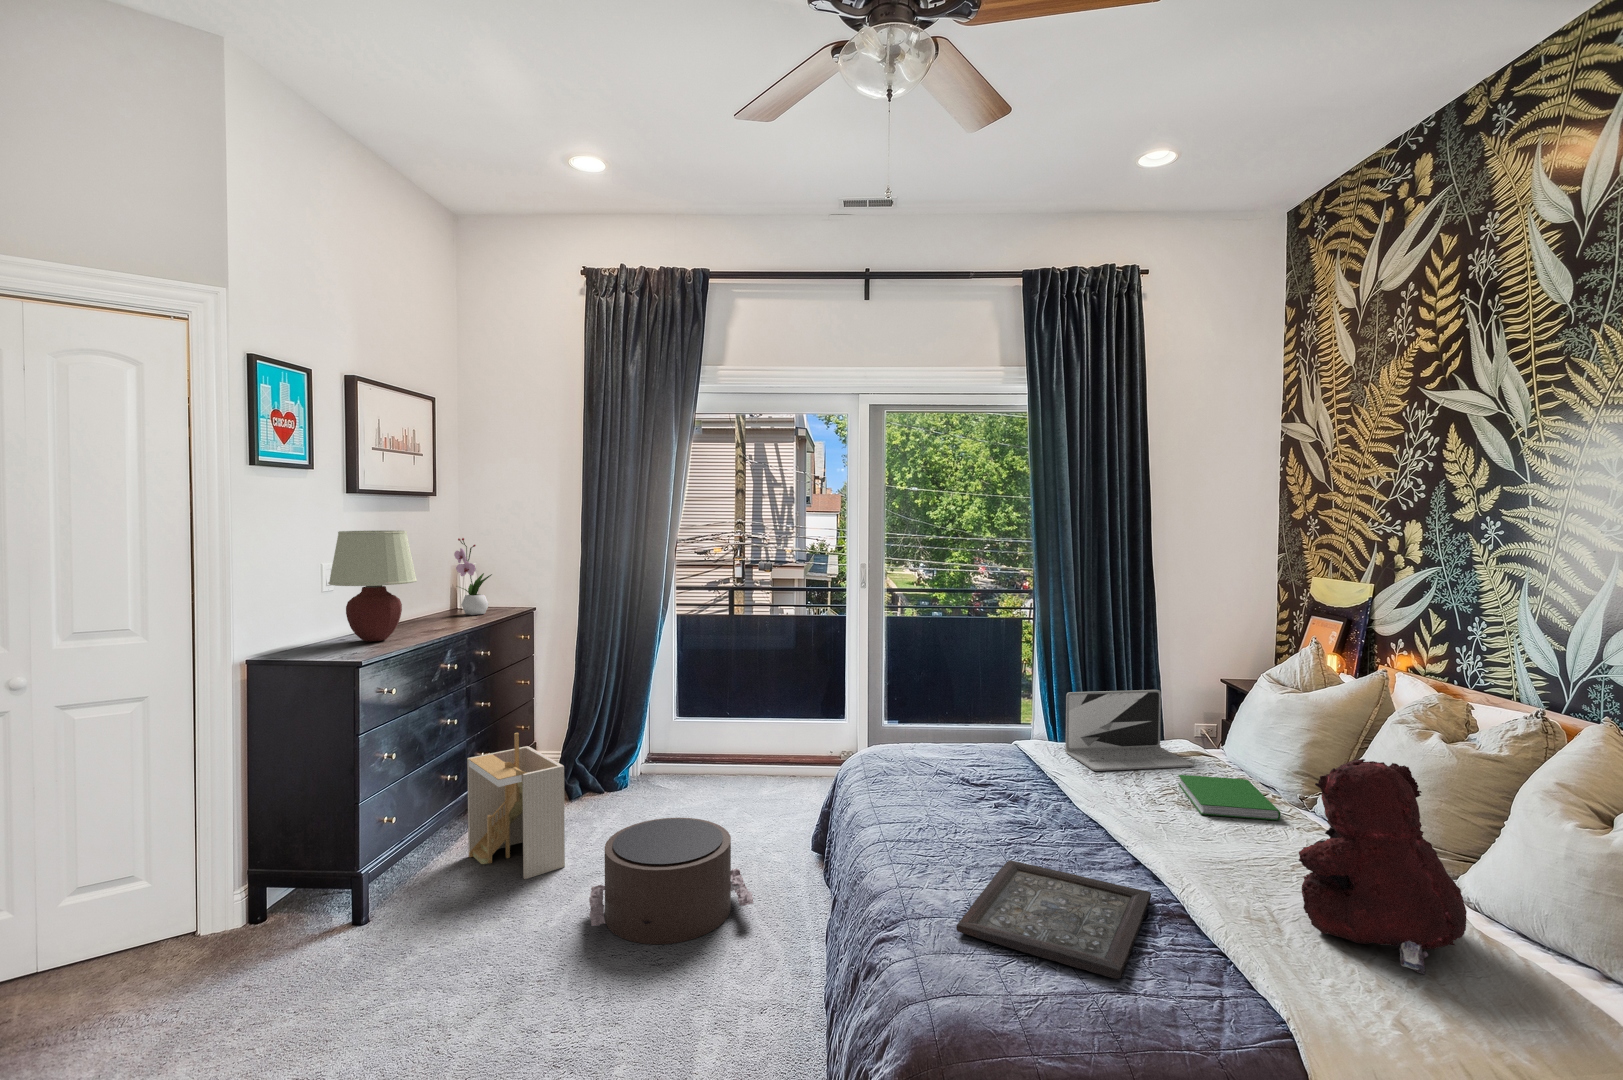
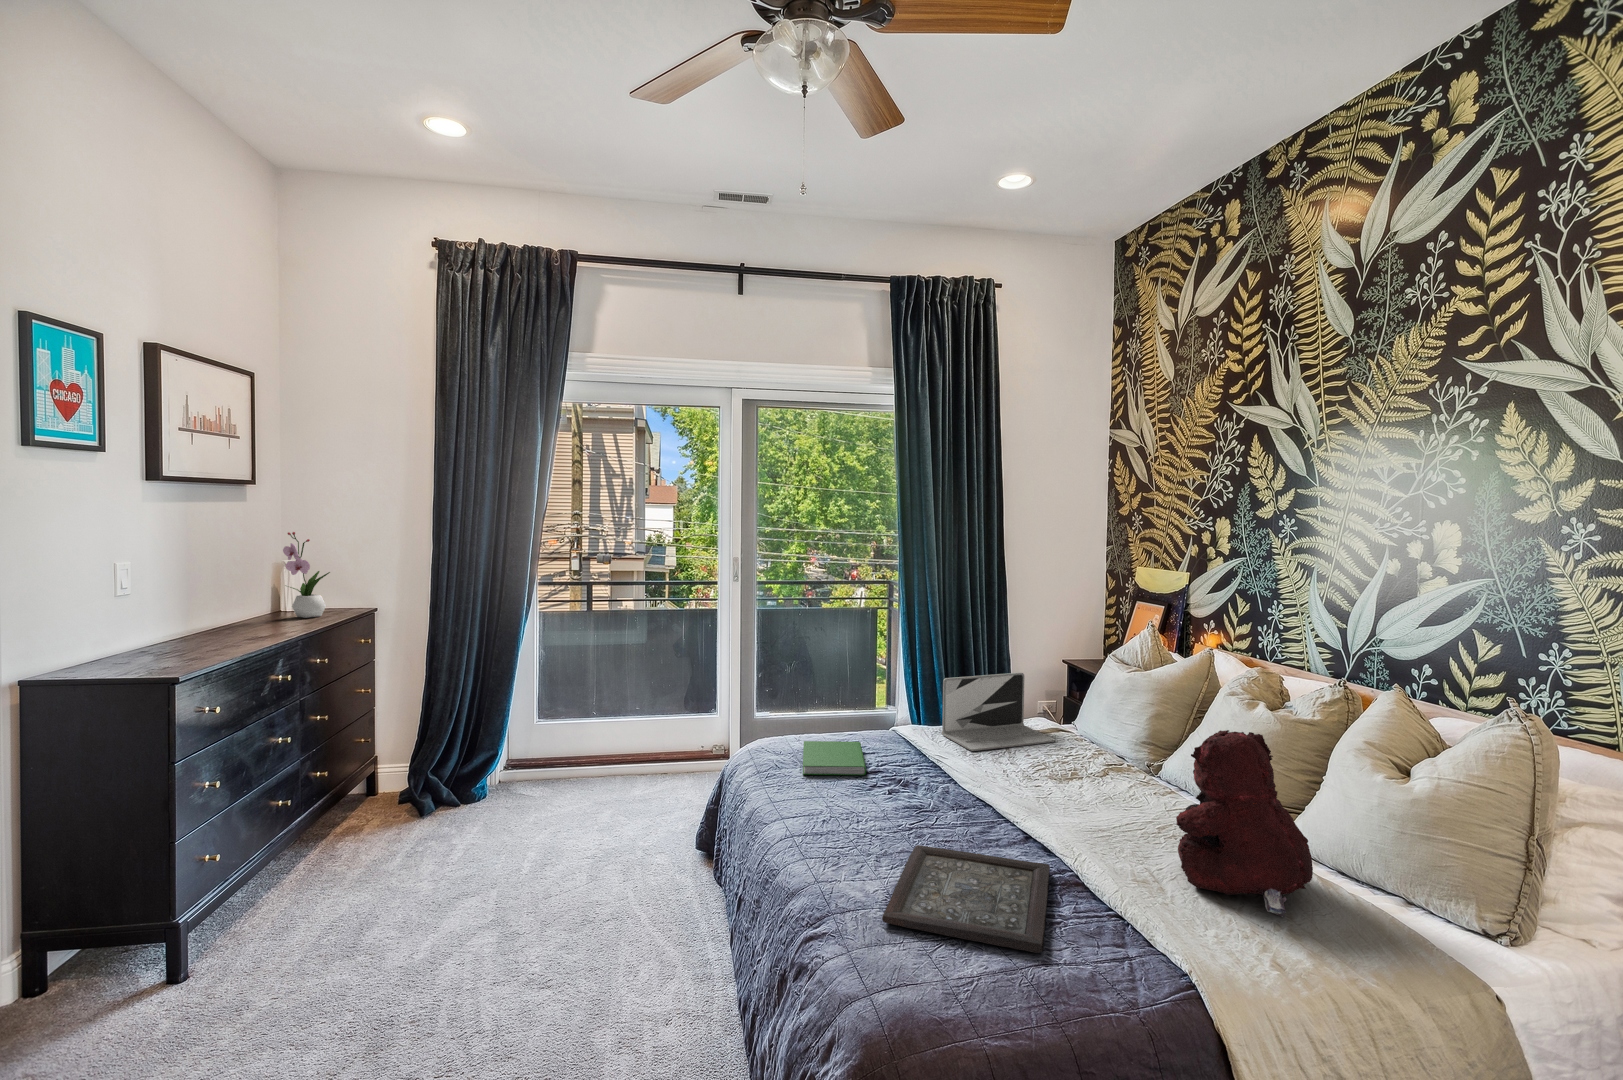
table lamp: present [328,531,417,642] -> none [126,524,243,652]
storage bin: present [467,733,565,879] -> none [307,747,427,907]
hardcover book: present [1178,775,1281,820] -> present [803,741,866,775]
pouf: present [589,818,753,944] -> none [463,825,645,964]

